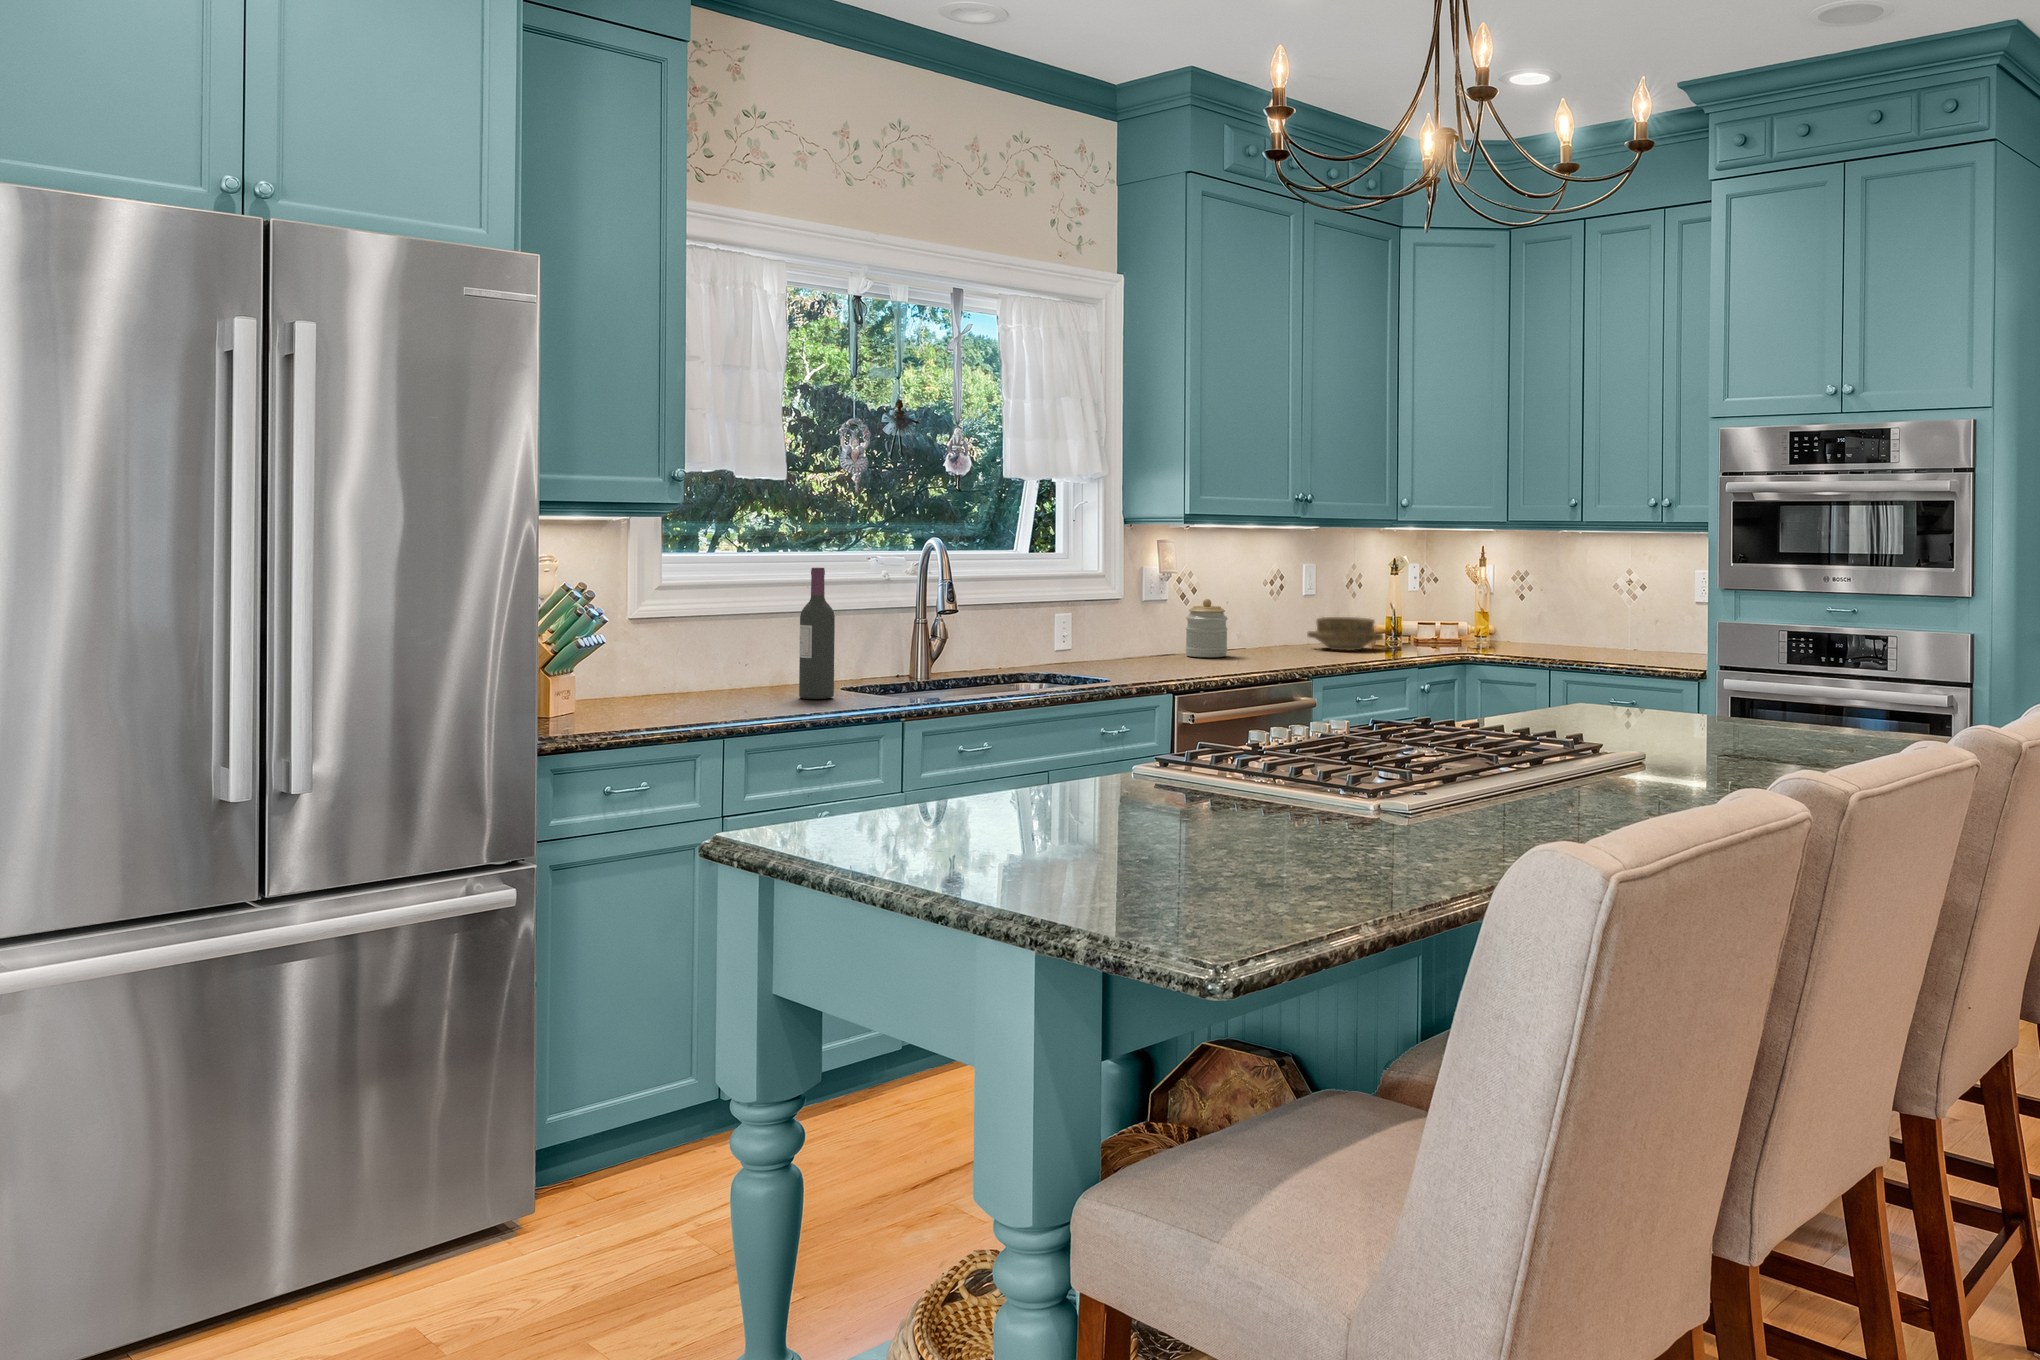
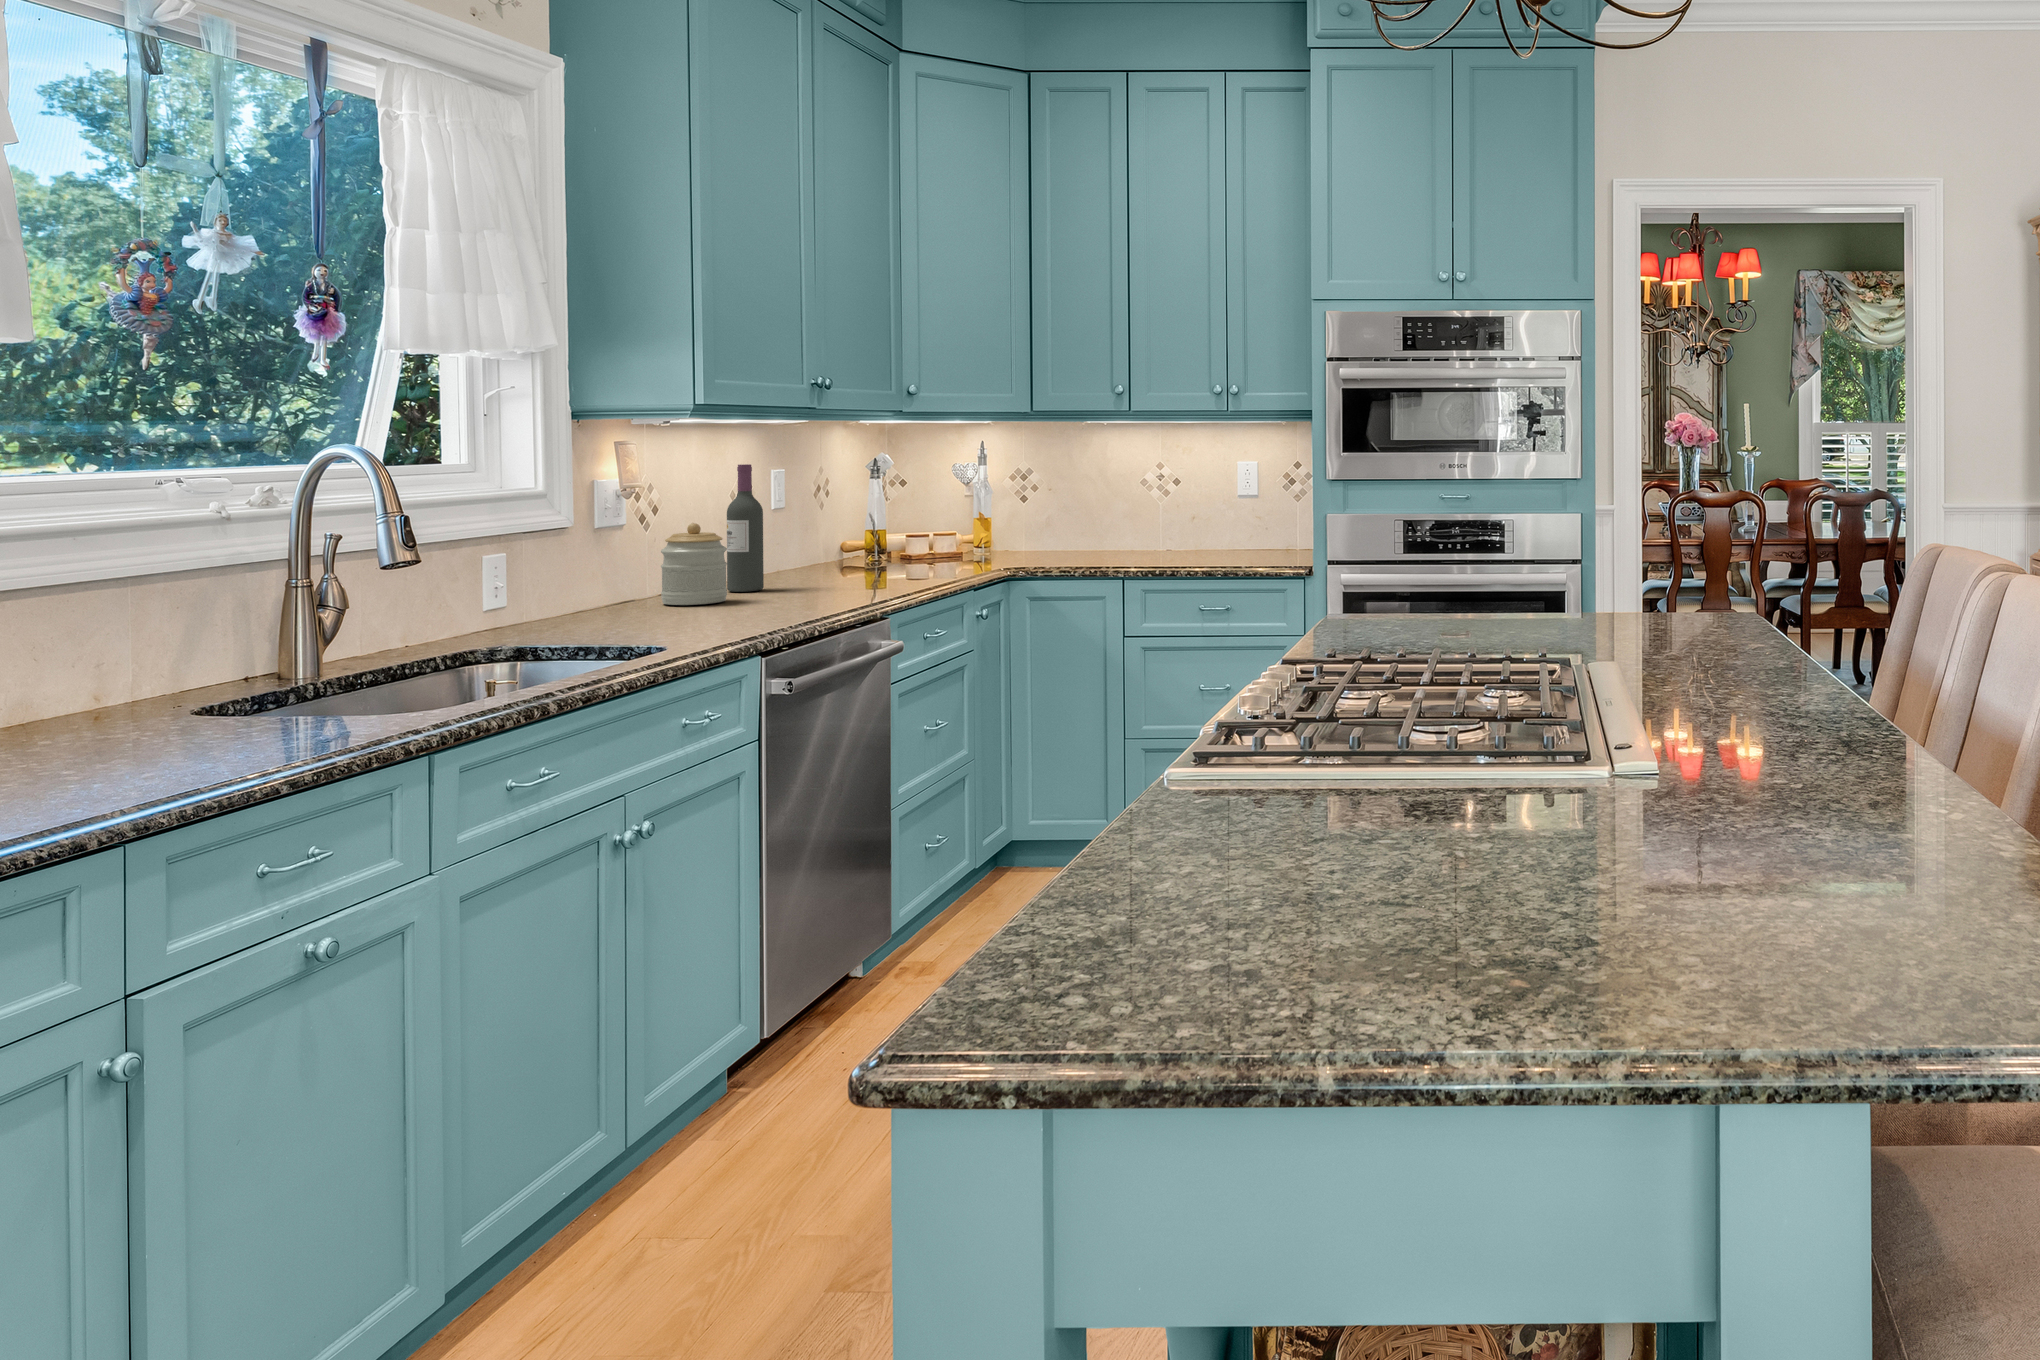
wine bottle: present [799,568,835,699] -> present [727,464,764,592]
ceramic bowl: present [1307,617,1383,650] -> none [803,536,907,580]

